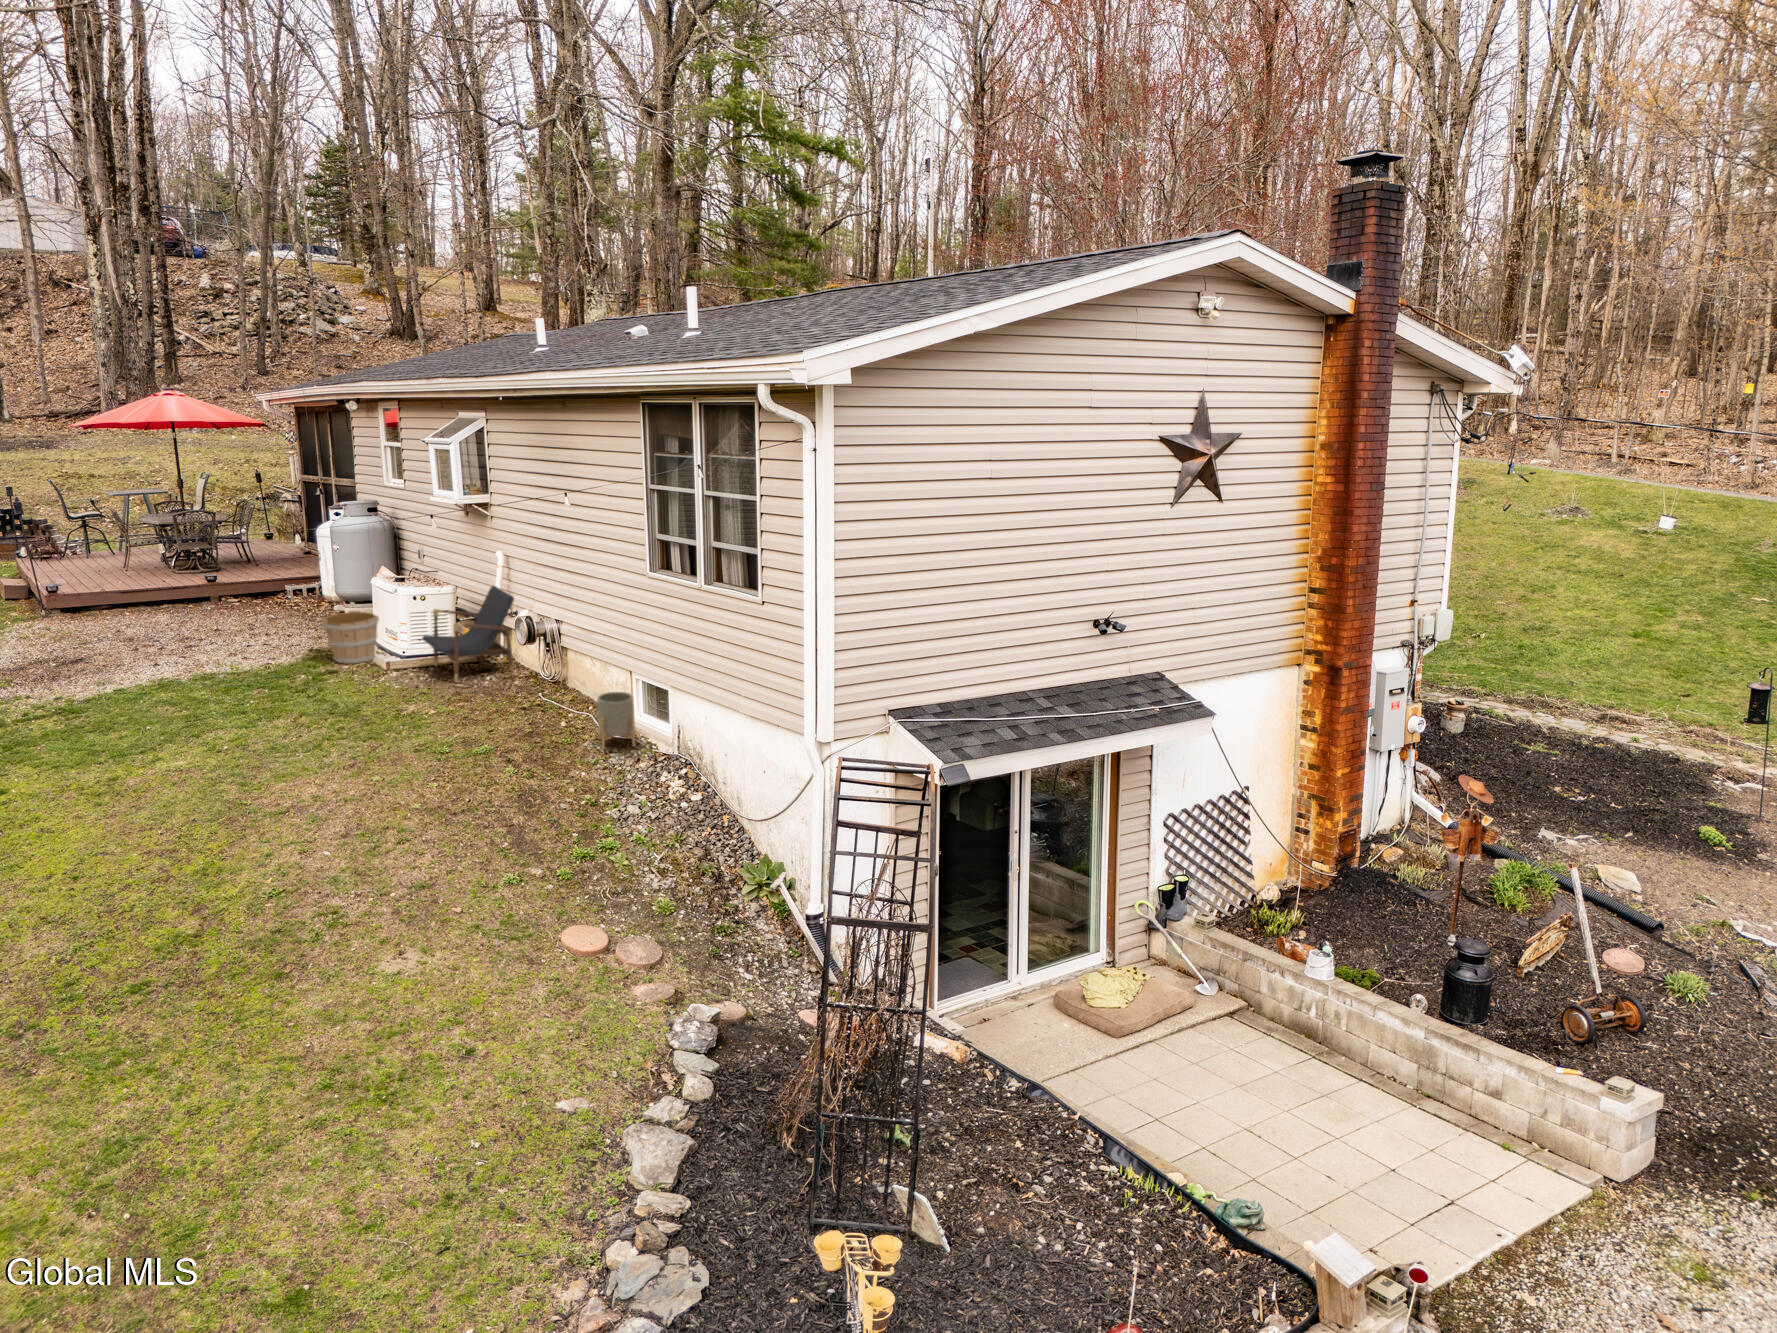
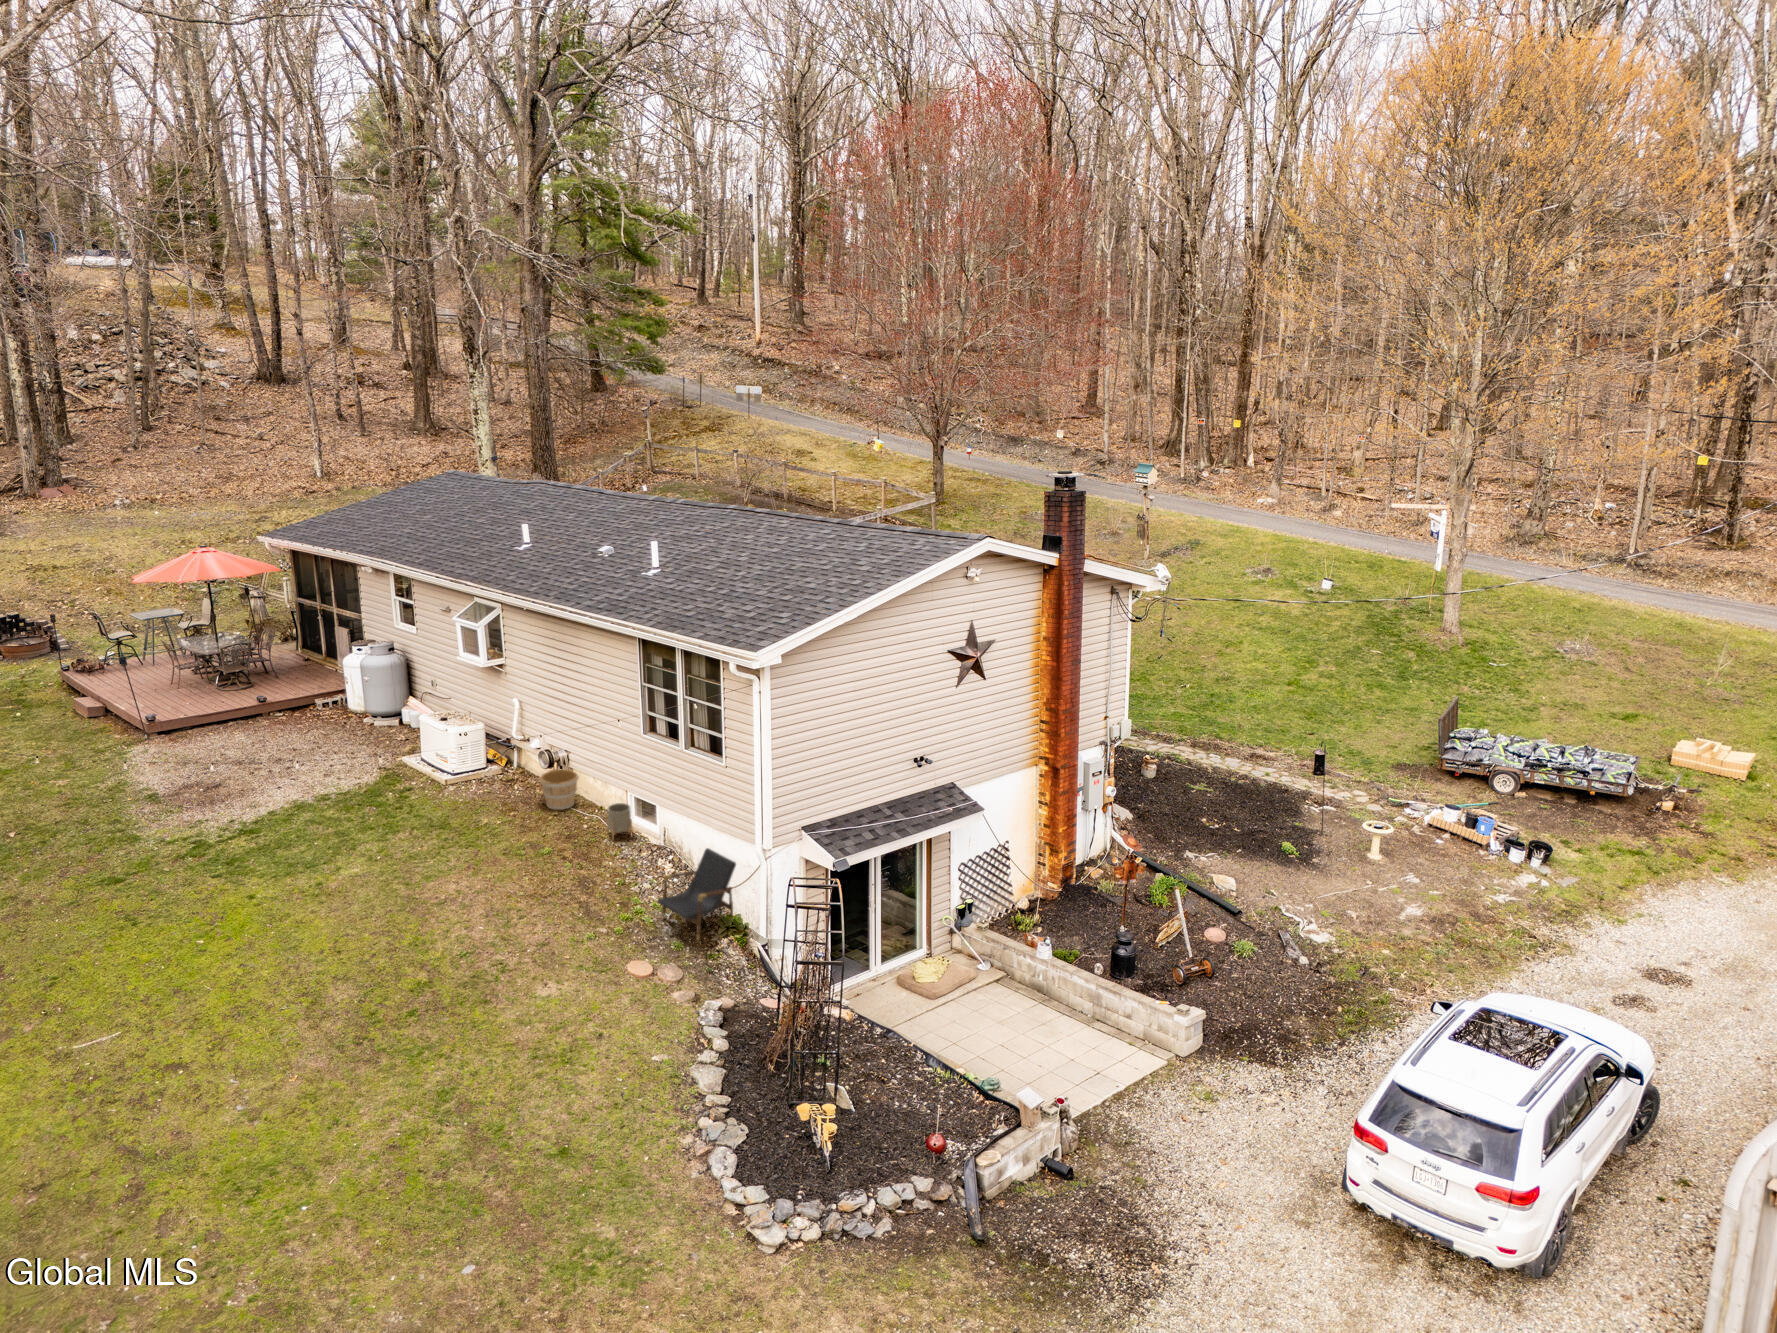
lounge chair: present [423,586,514,682] -> present [658,848,736,940]
wooden bucket: present [322,611,379,664] -> present [540,769,579,810]

